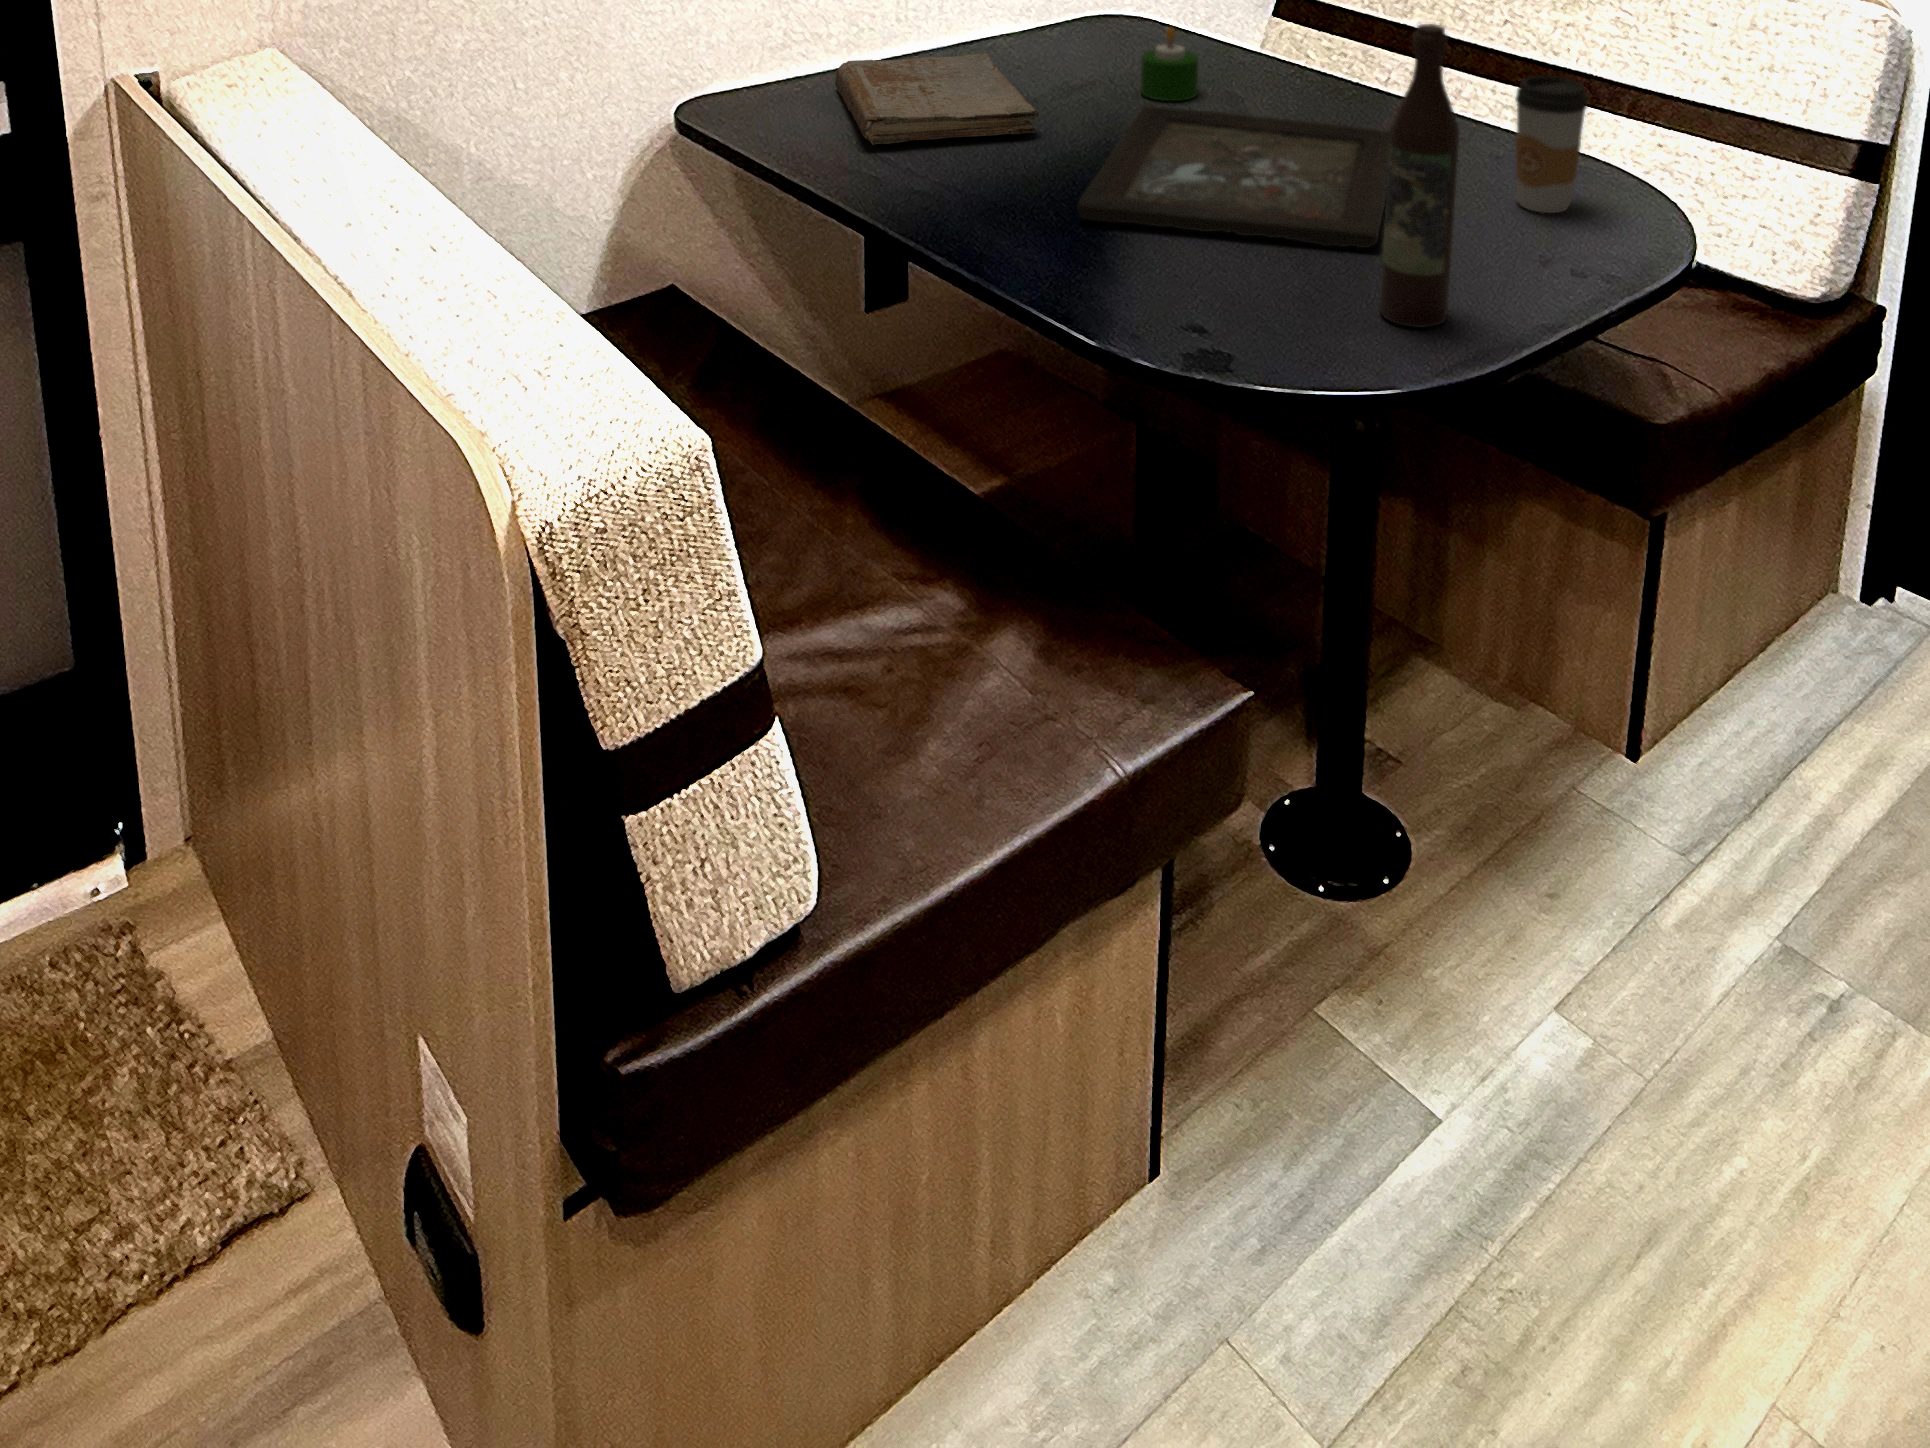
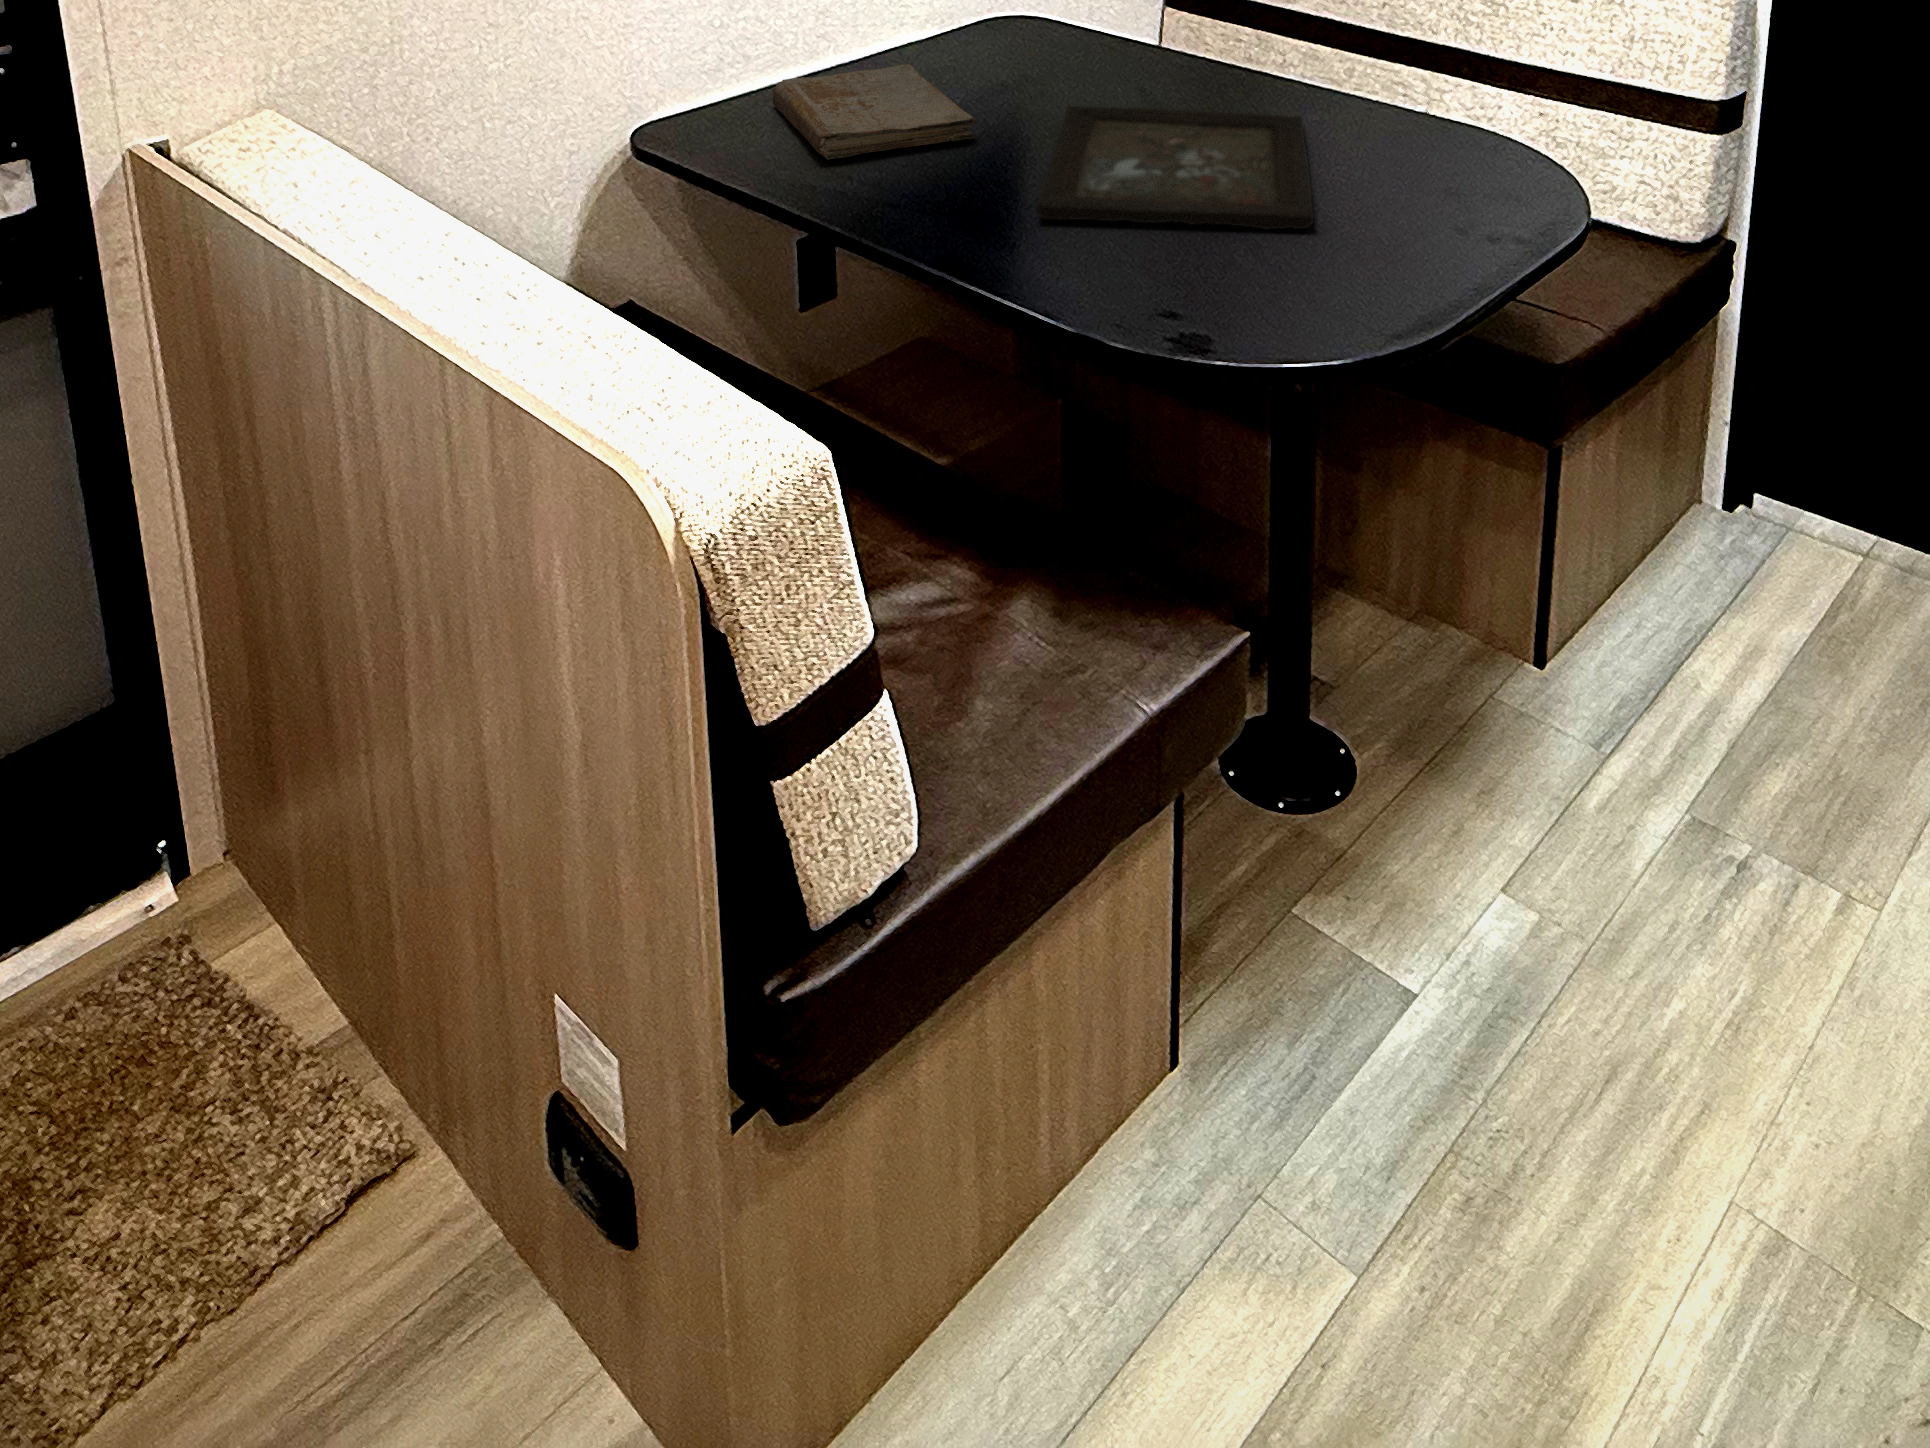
wine bottle: present [1380,24,1459,328] -> none [1330,29,1397,299]
candle: present [1141,27,1198,101] -> none [1057,30,1110,99]
coffee cup: present [1516,76,1587,213] -> none [1420,61,1486,185]

